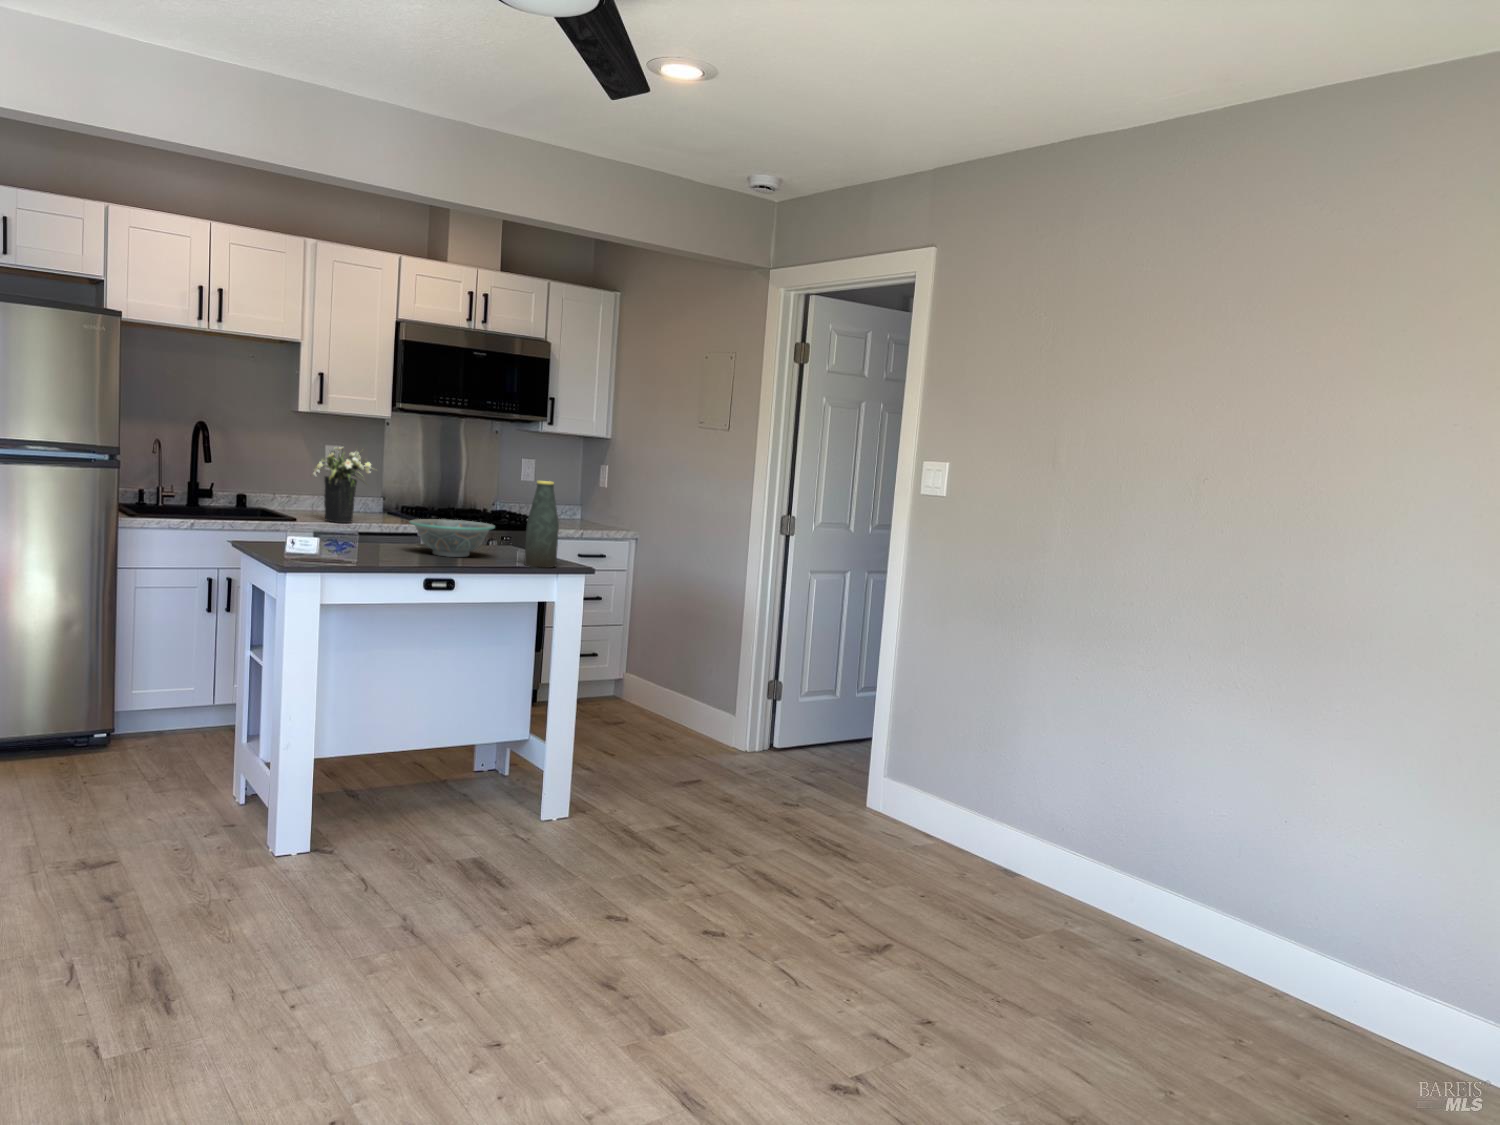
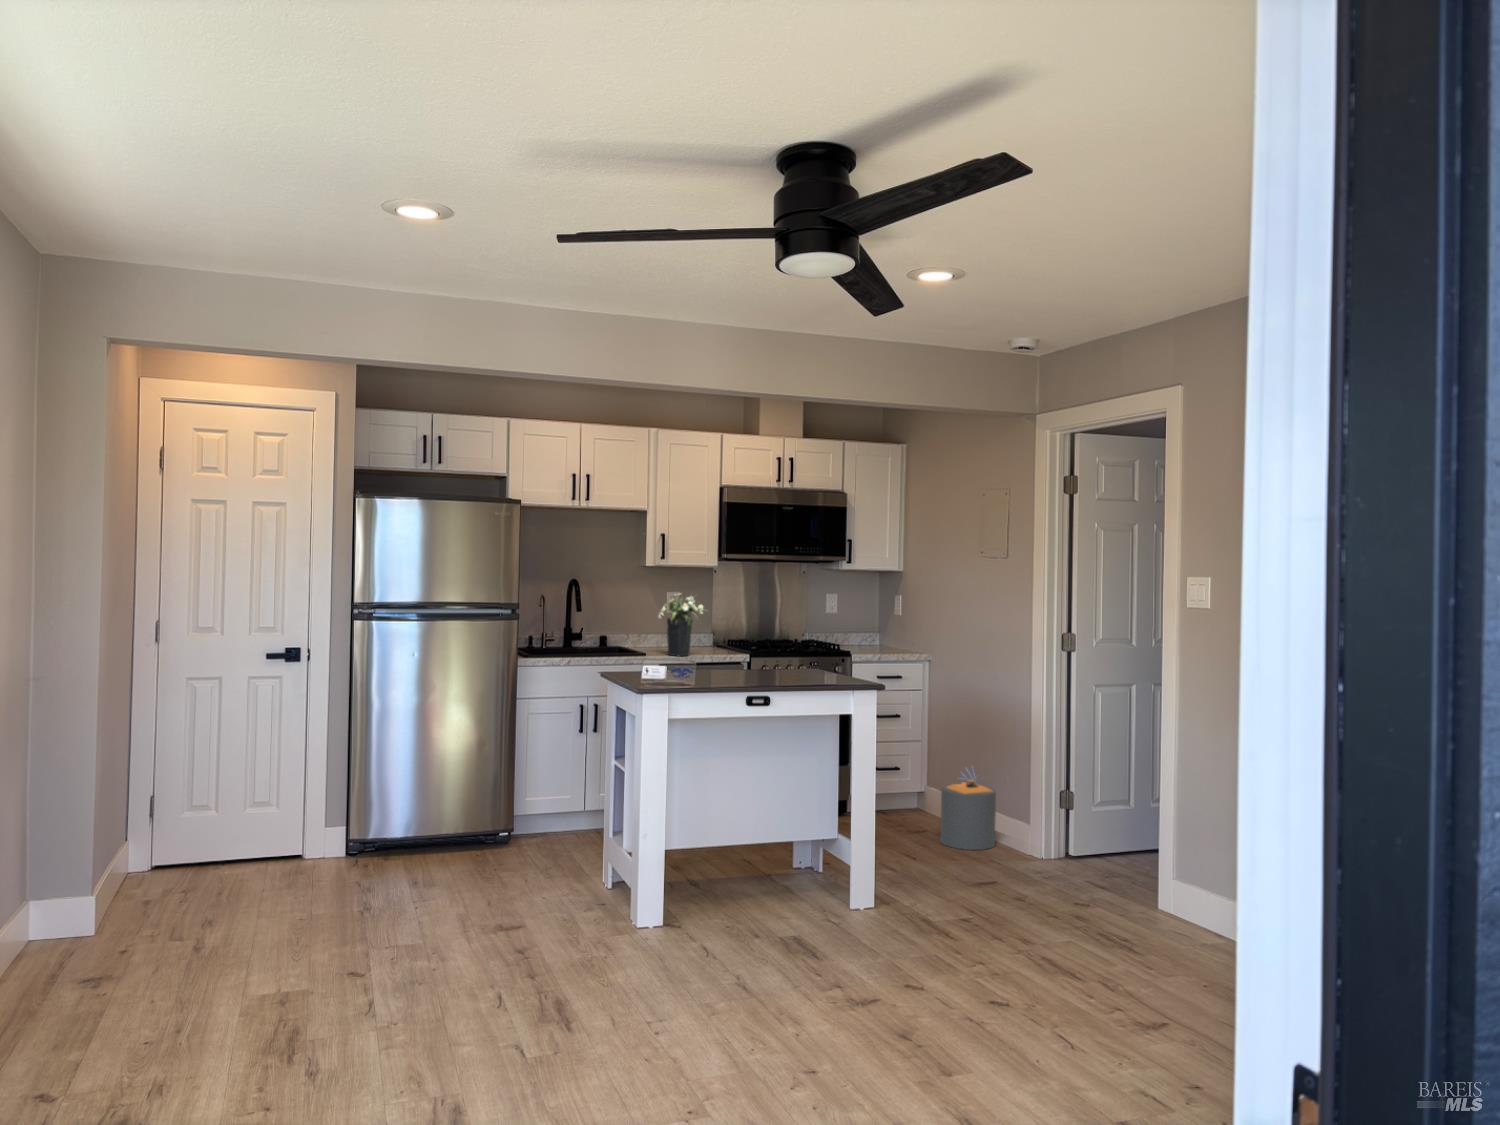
bottle: present [525,481,559,568] -> none [828,613,855,686]
decorative bowl: present [409,519,495,557] -> none [734,649,803,680]
trash can: none [640,652,703,747] -> present [940,767,996,850]

